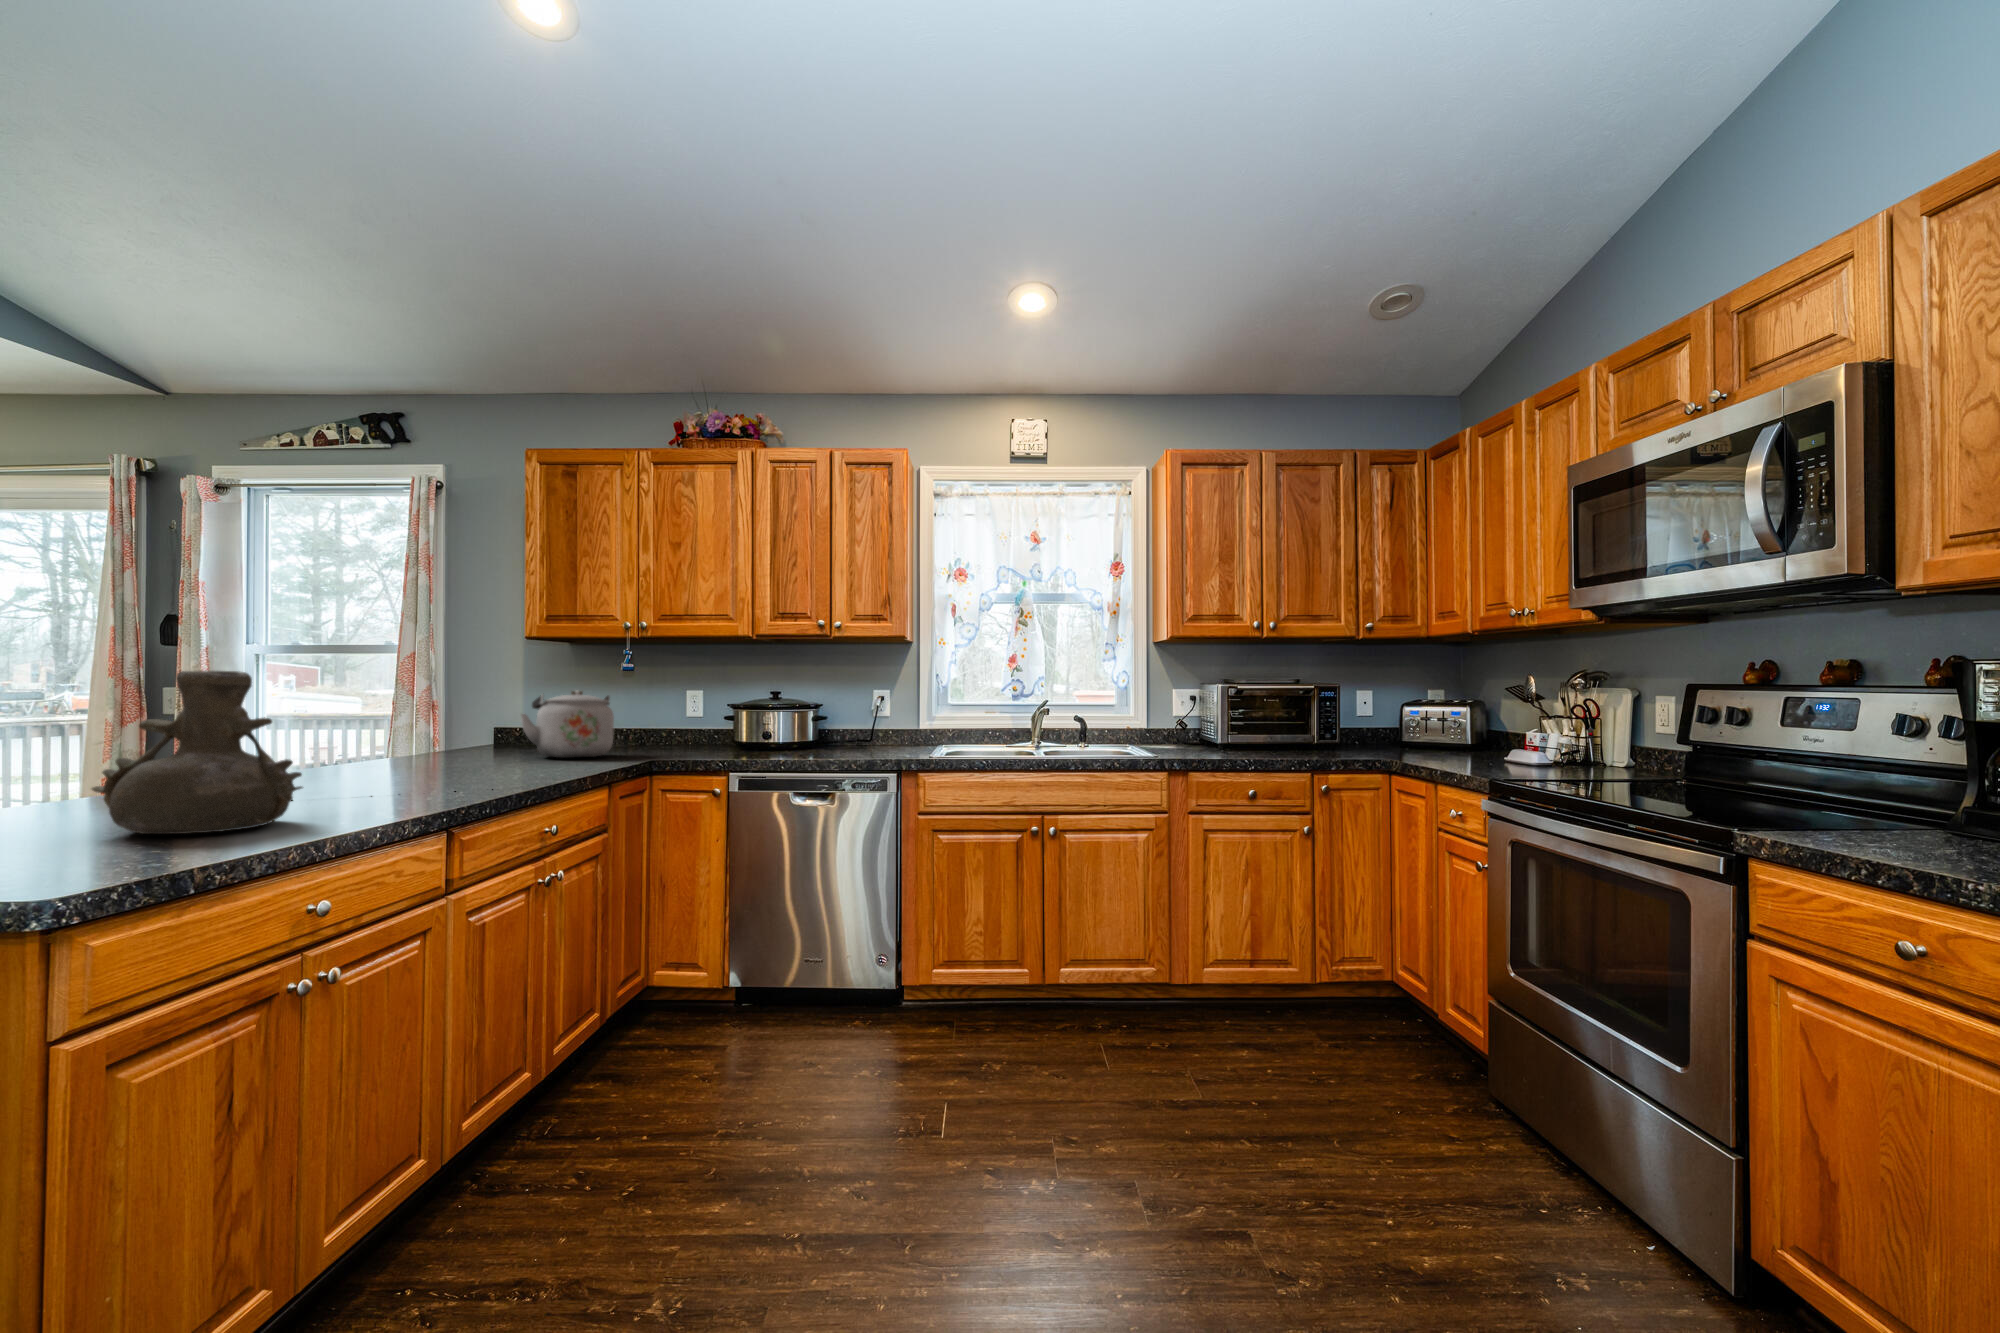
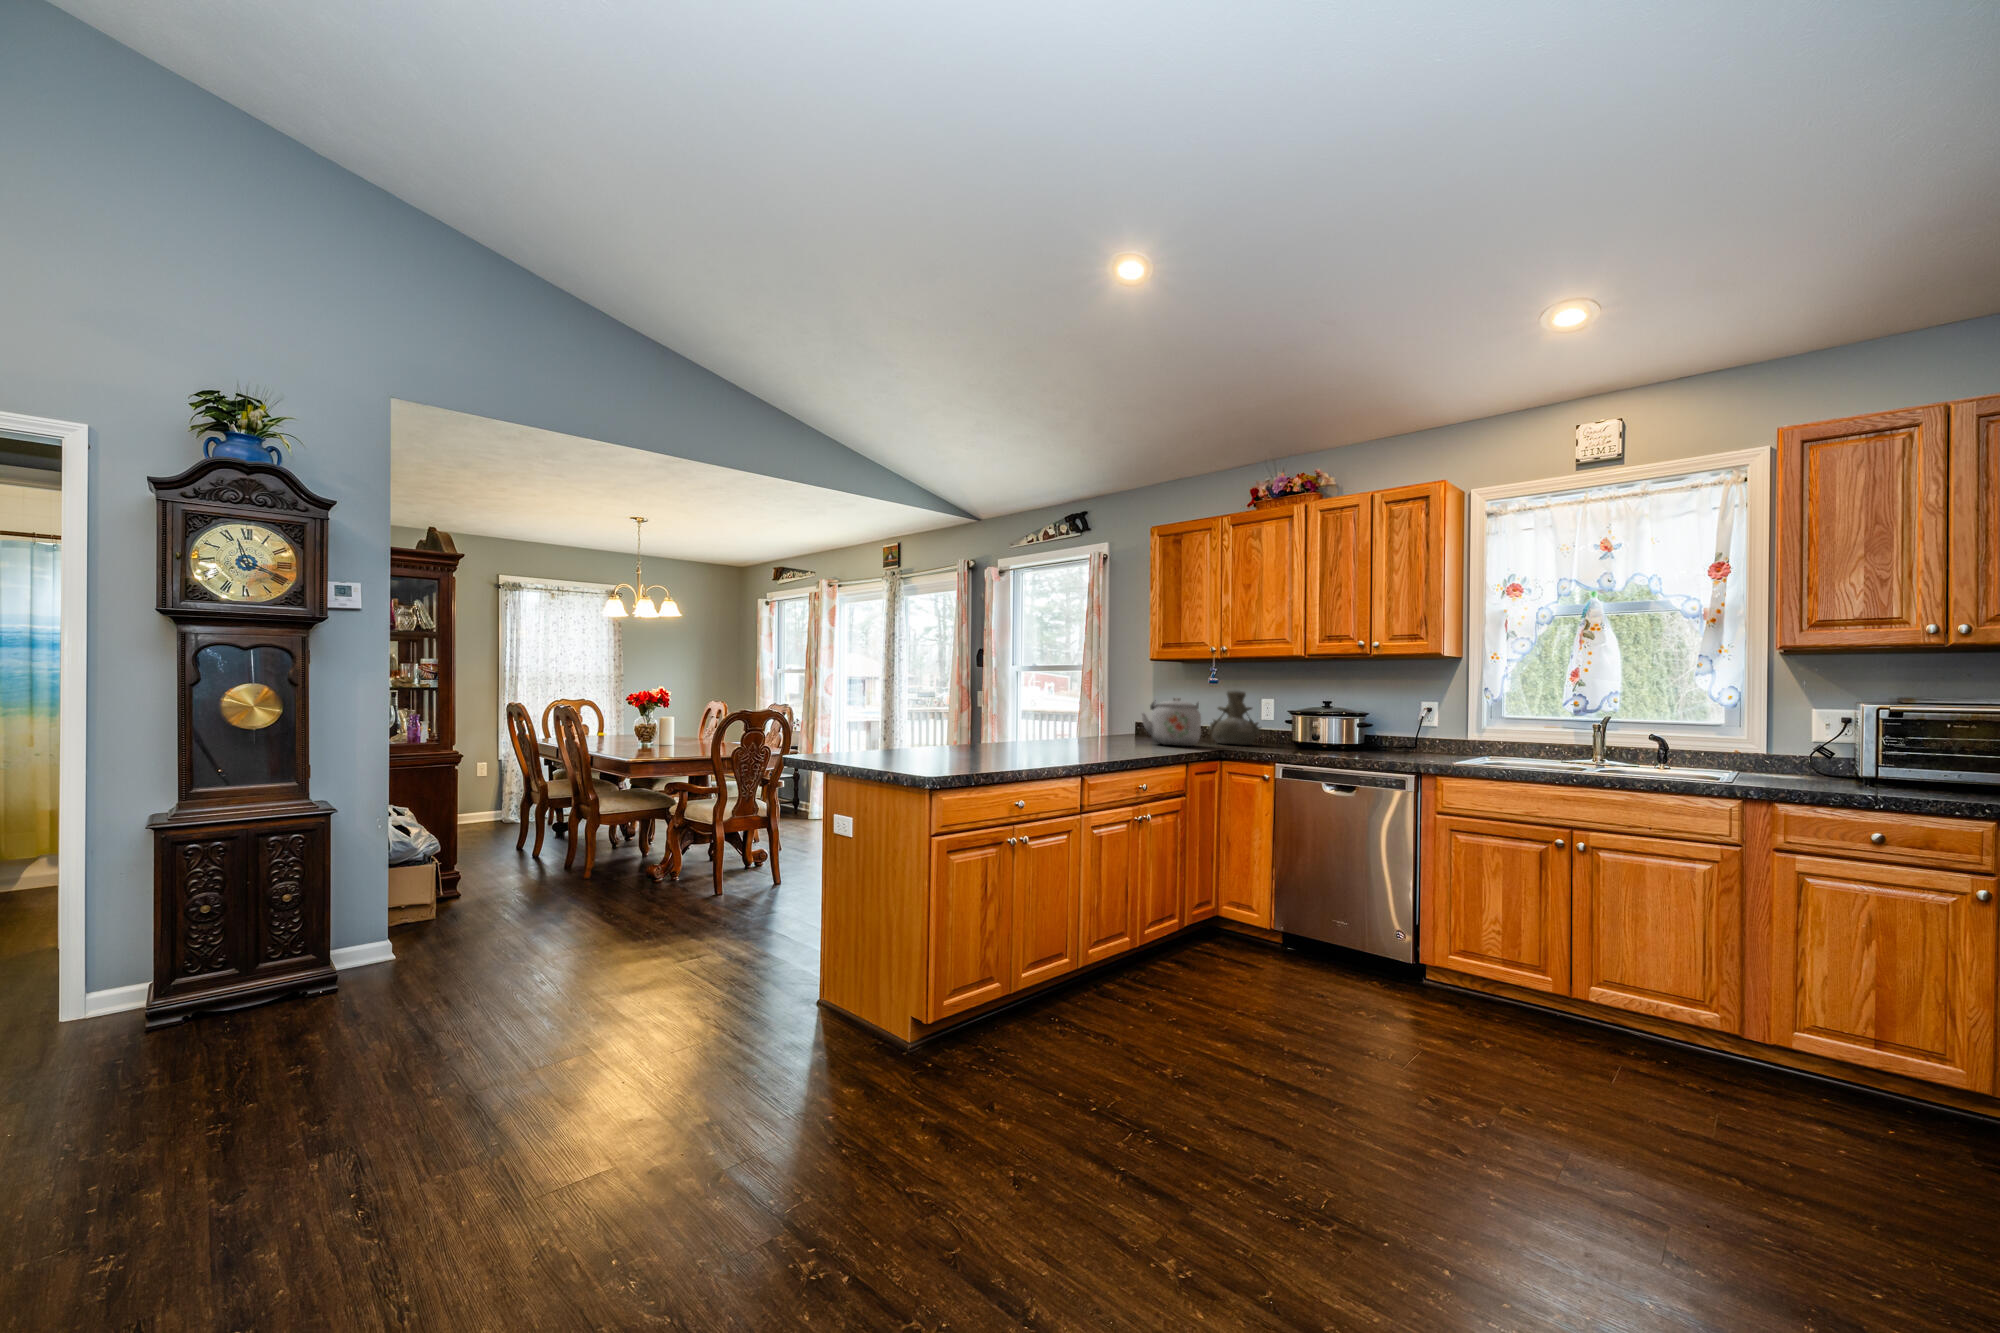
vase: present [92,671,302,834] -> present [1209,690,1261,745]

